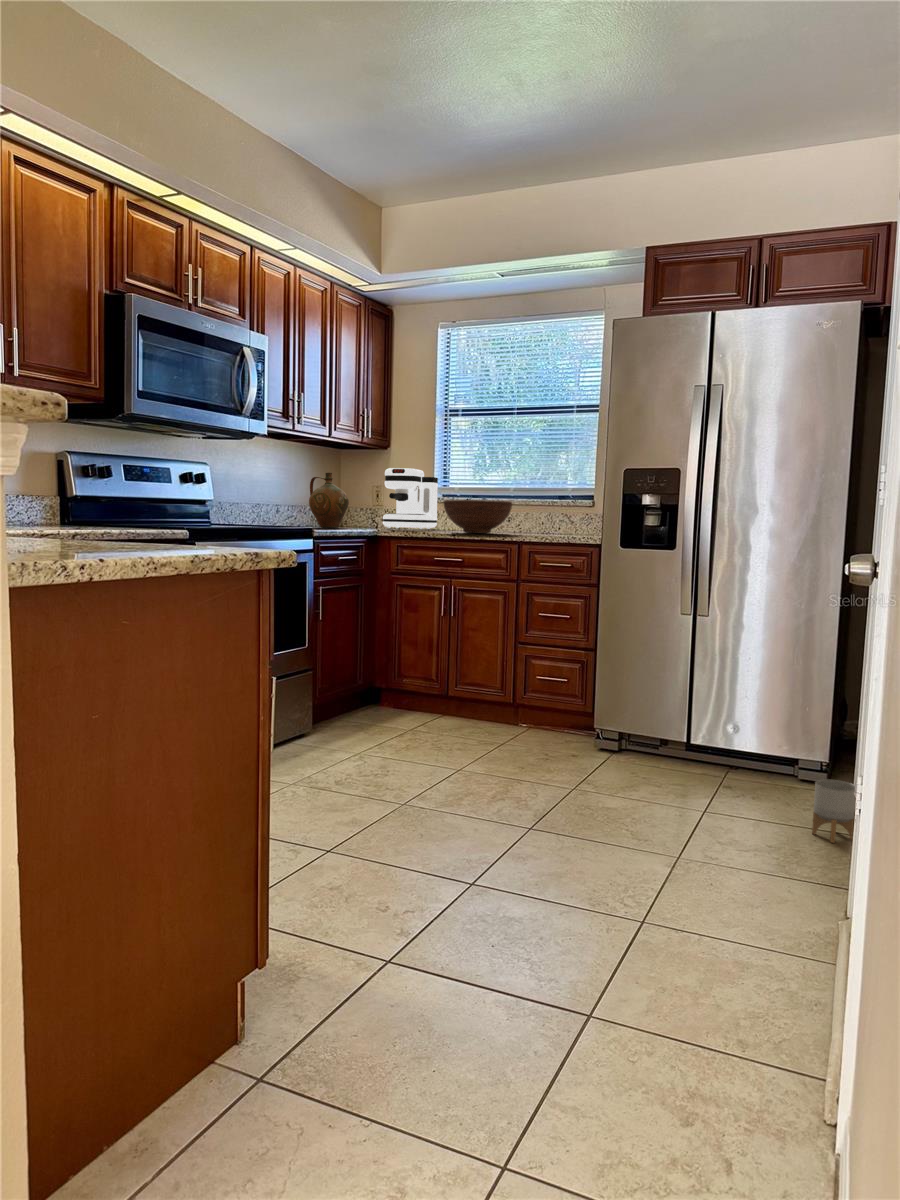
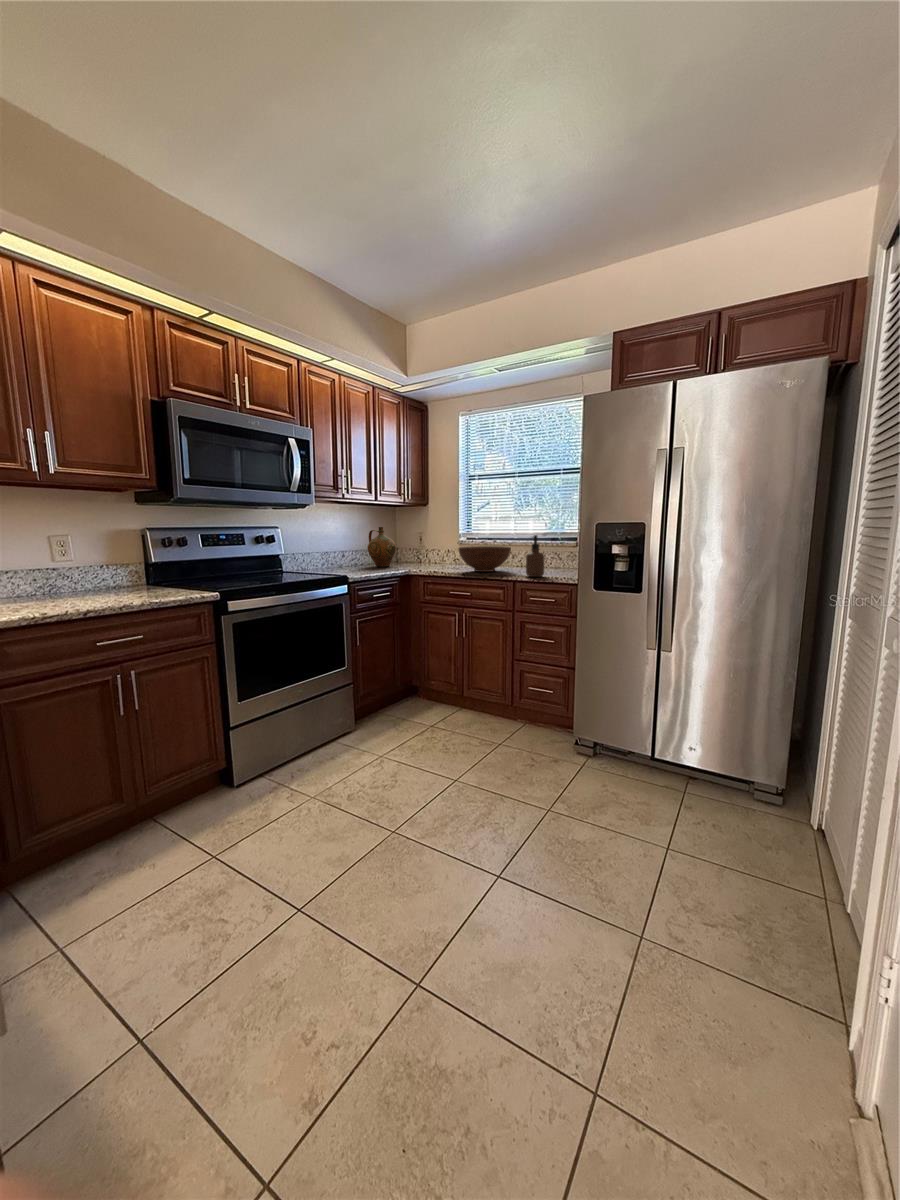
coffee maker: present [383,468,438,529] -> none [420,522,461,566]
soap dispenser: none [535,485,558,537] -> present [526,535,544,577]
planter: present [812,779,856,843] -> none [779,837,832,911]

